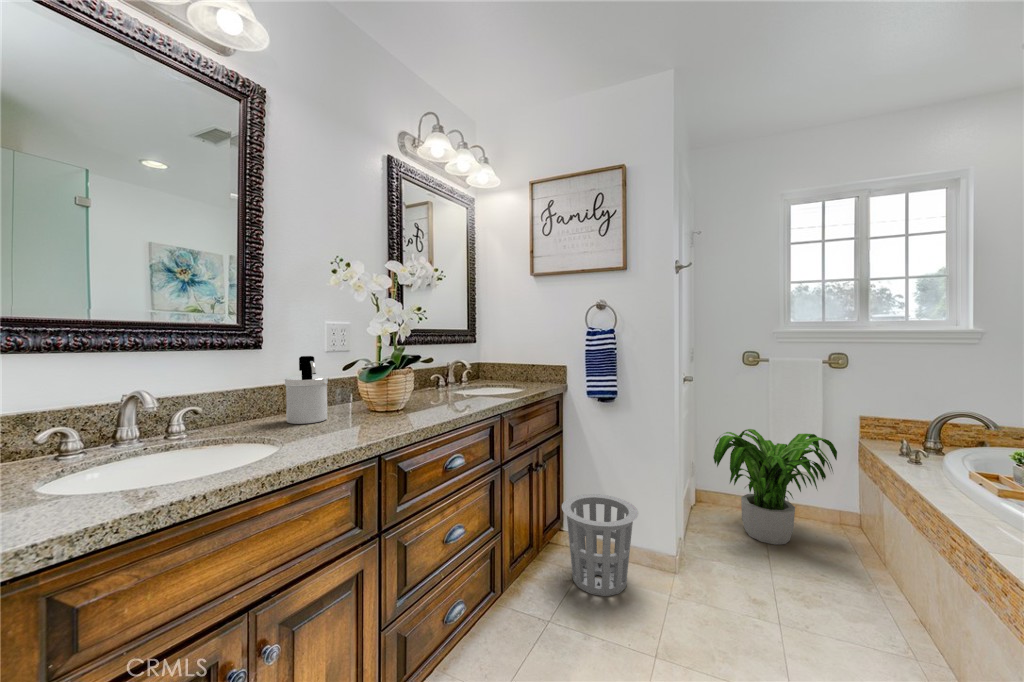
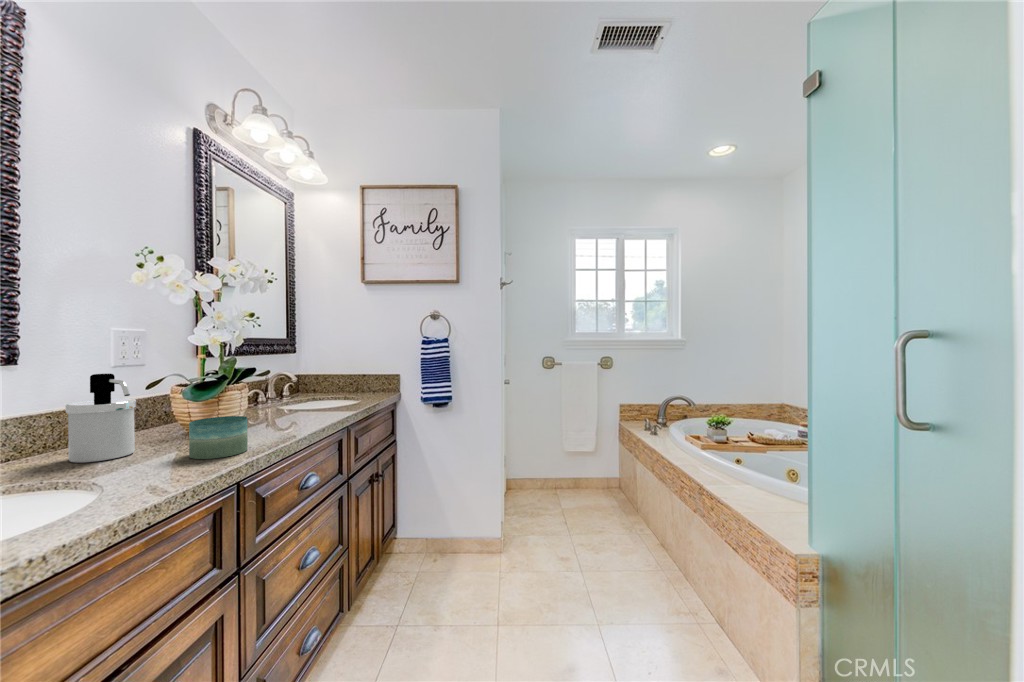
candle: none [353,396,397,432] -> present [189,416,248,459]
potted plant: present [713,429,837,545] -> none [524,419,609,511]
waste basket: present [562,494,638,596] -> none [403,494,474,589]

